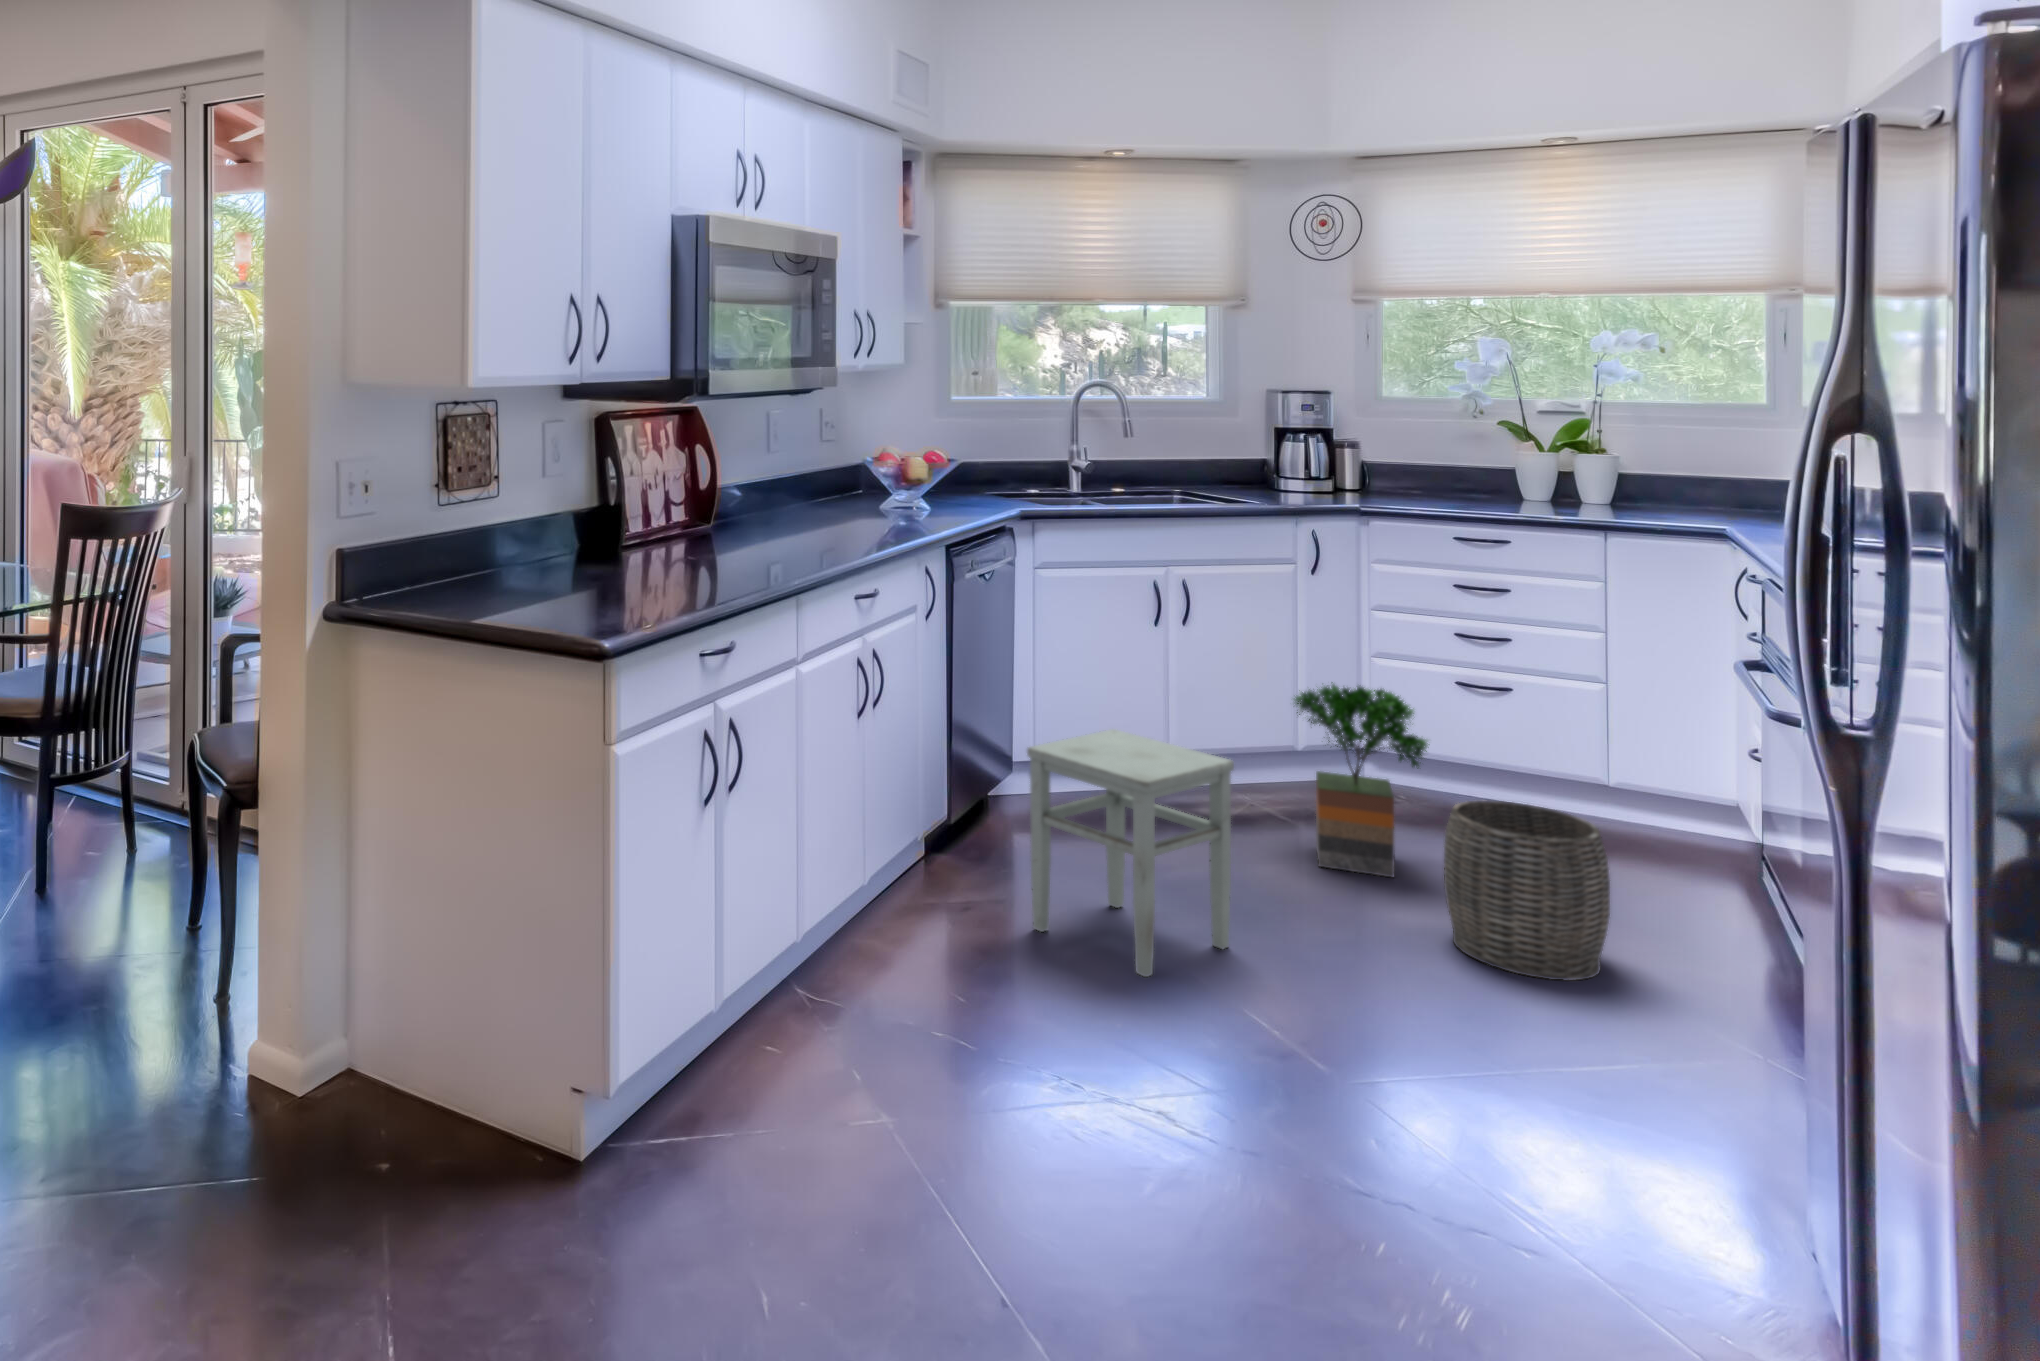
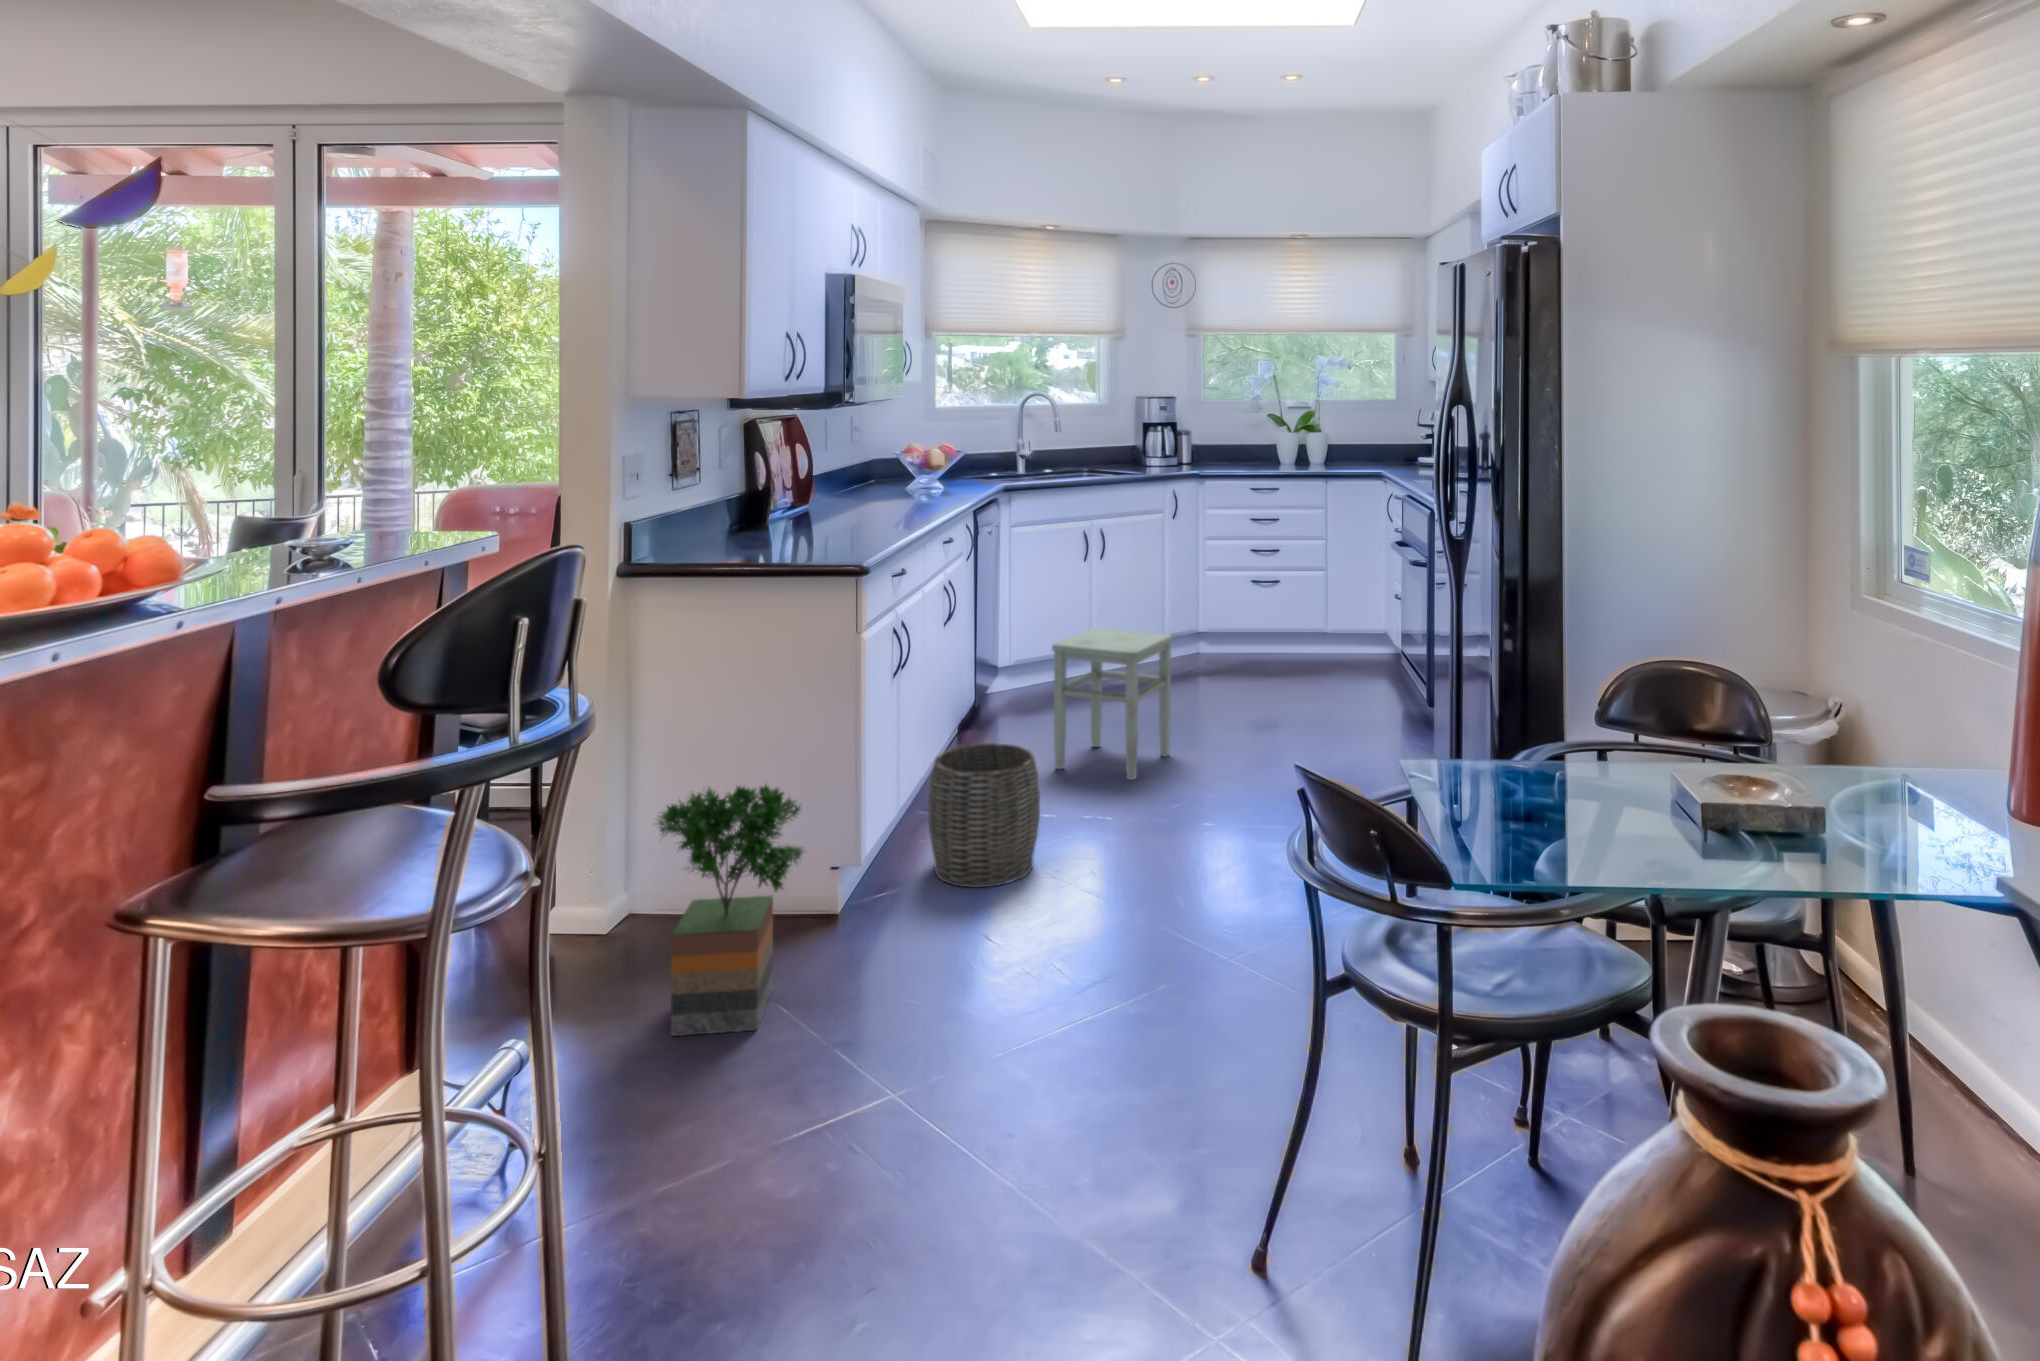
potted tree: present [1294,682,1429,878] -> present [658,785,804,1036]
woven basket: present [1444,801,1610,981] -> present [928,743,1040,887]

